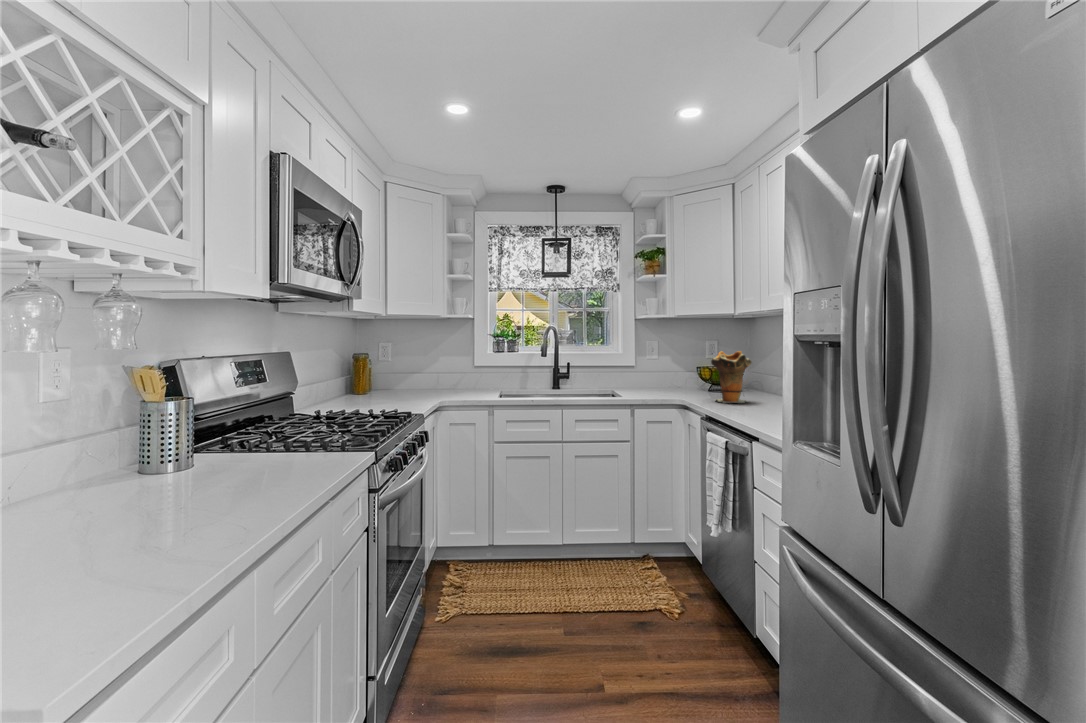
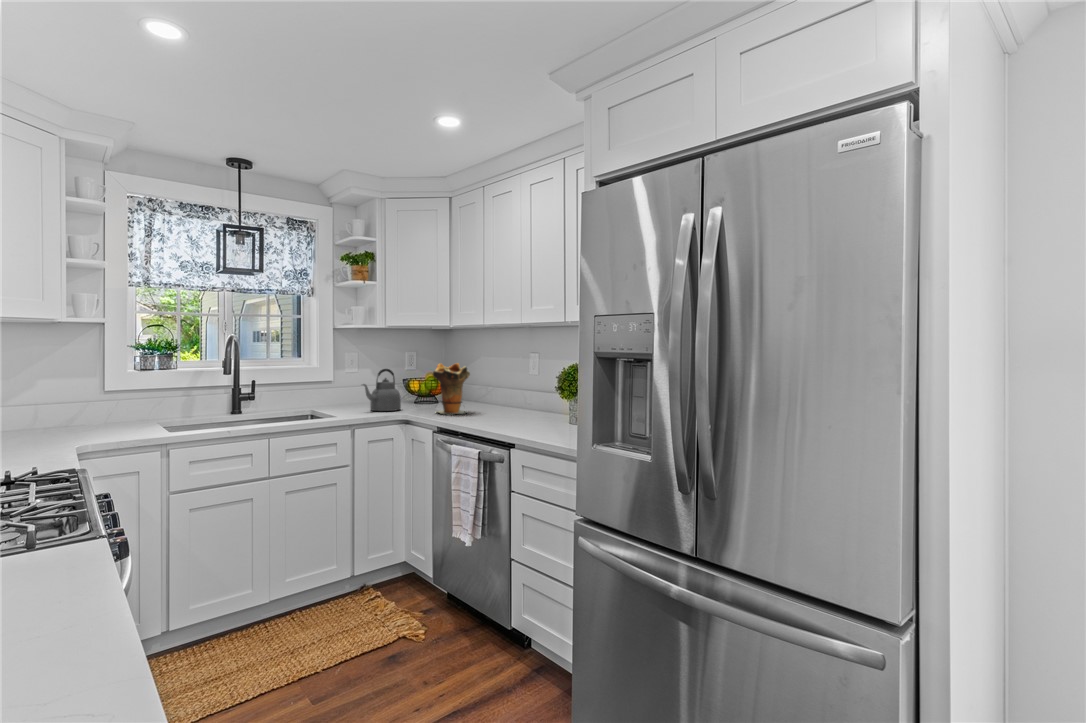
kettle: none [647,356,686,396] -> present [362,369,401,411]

